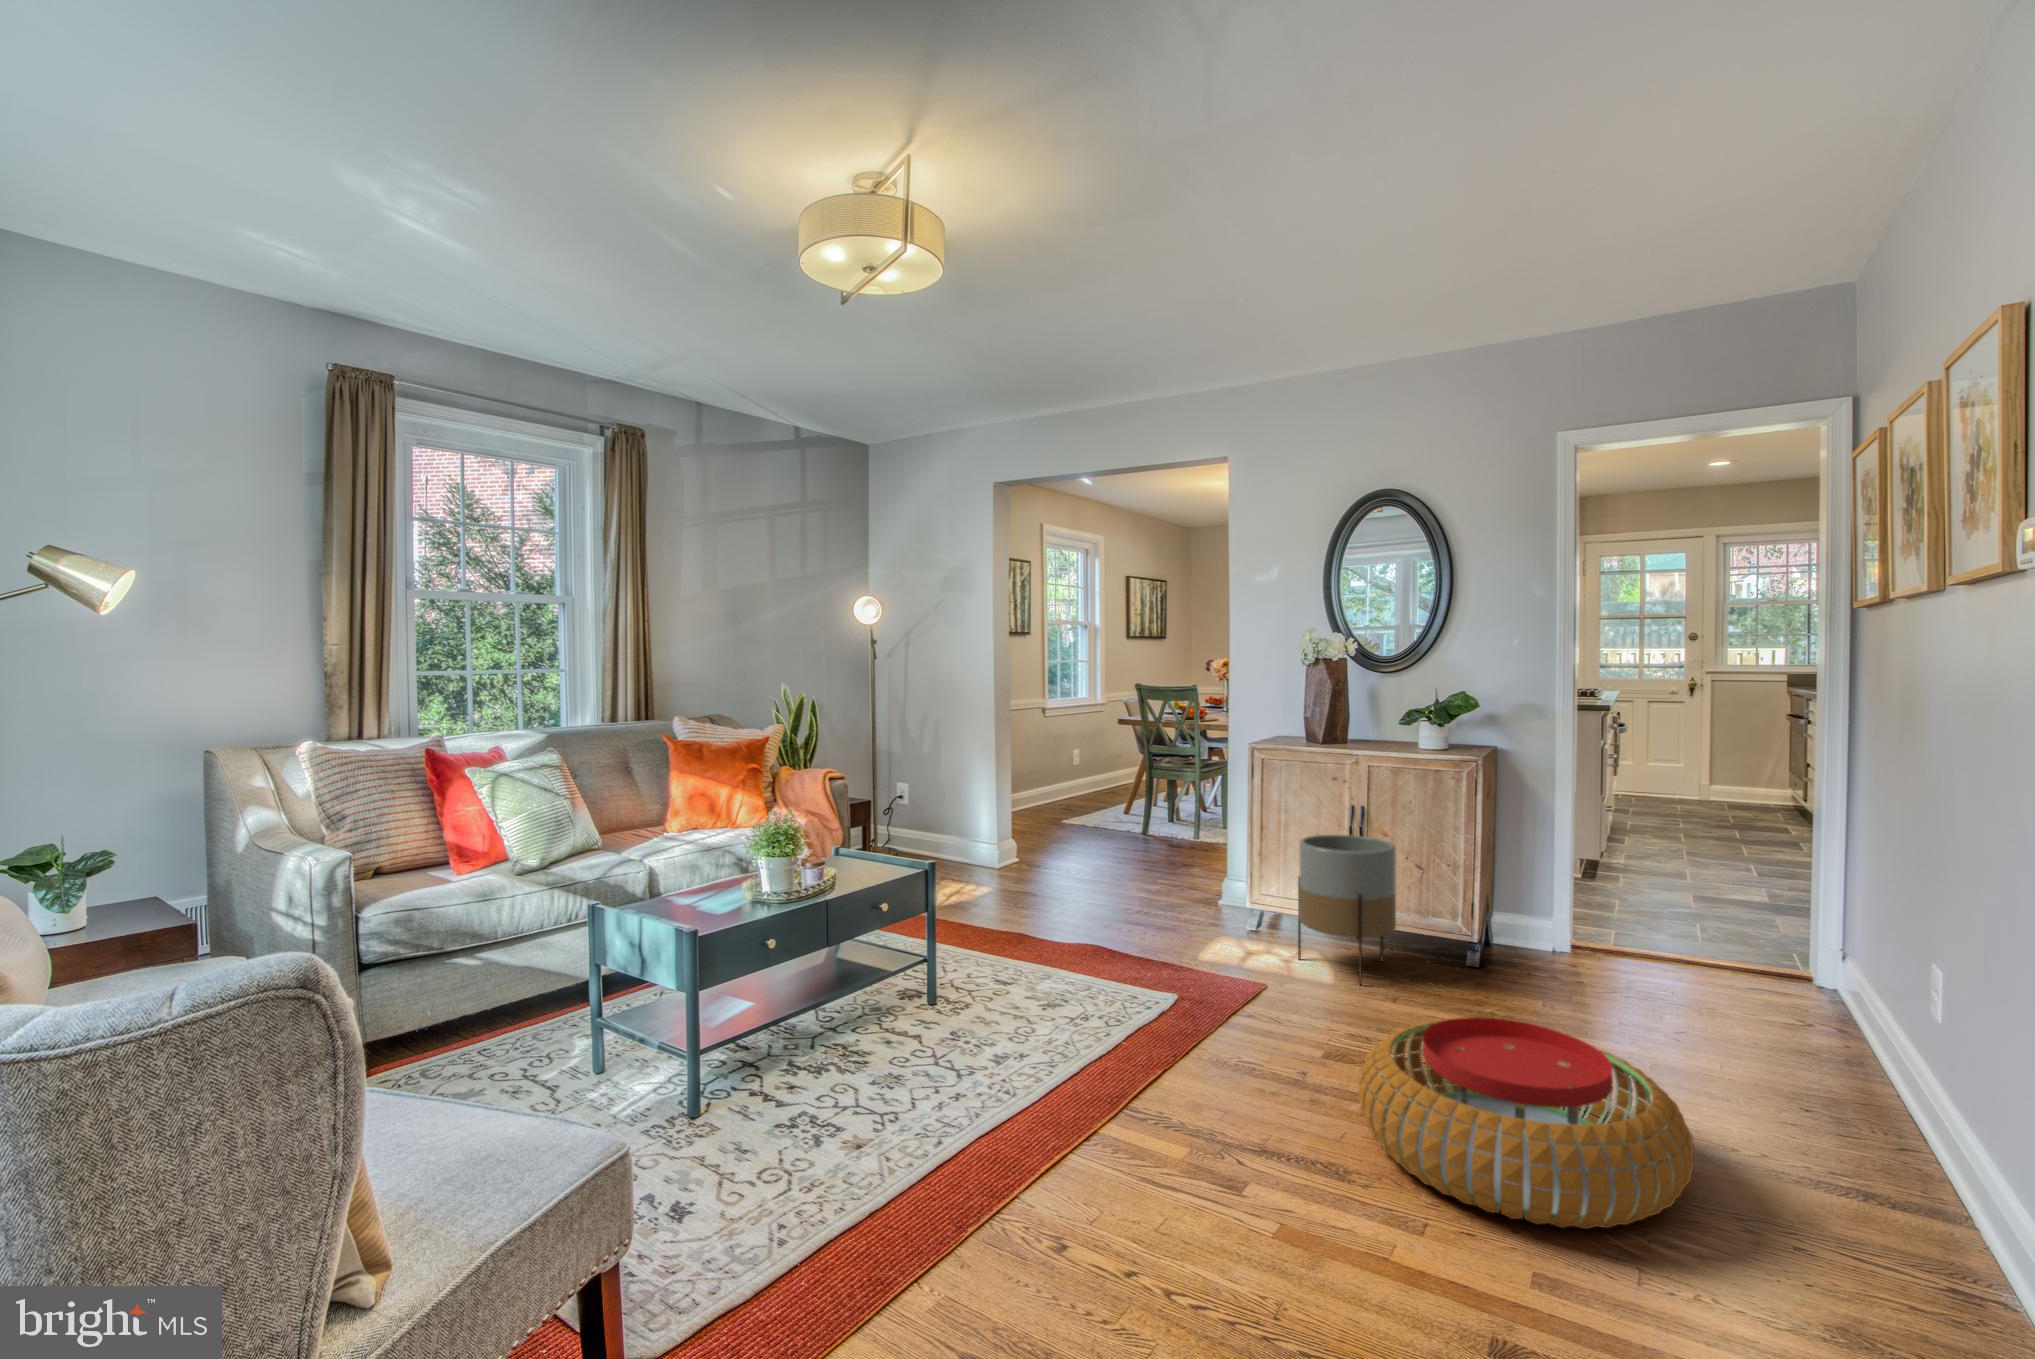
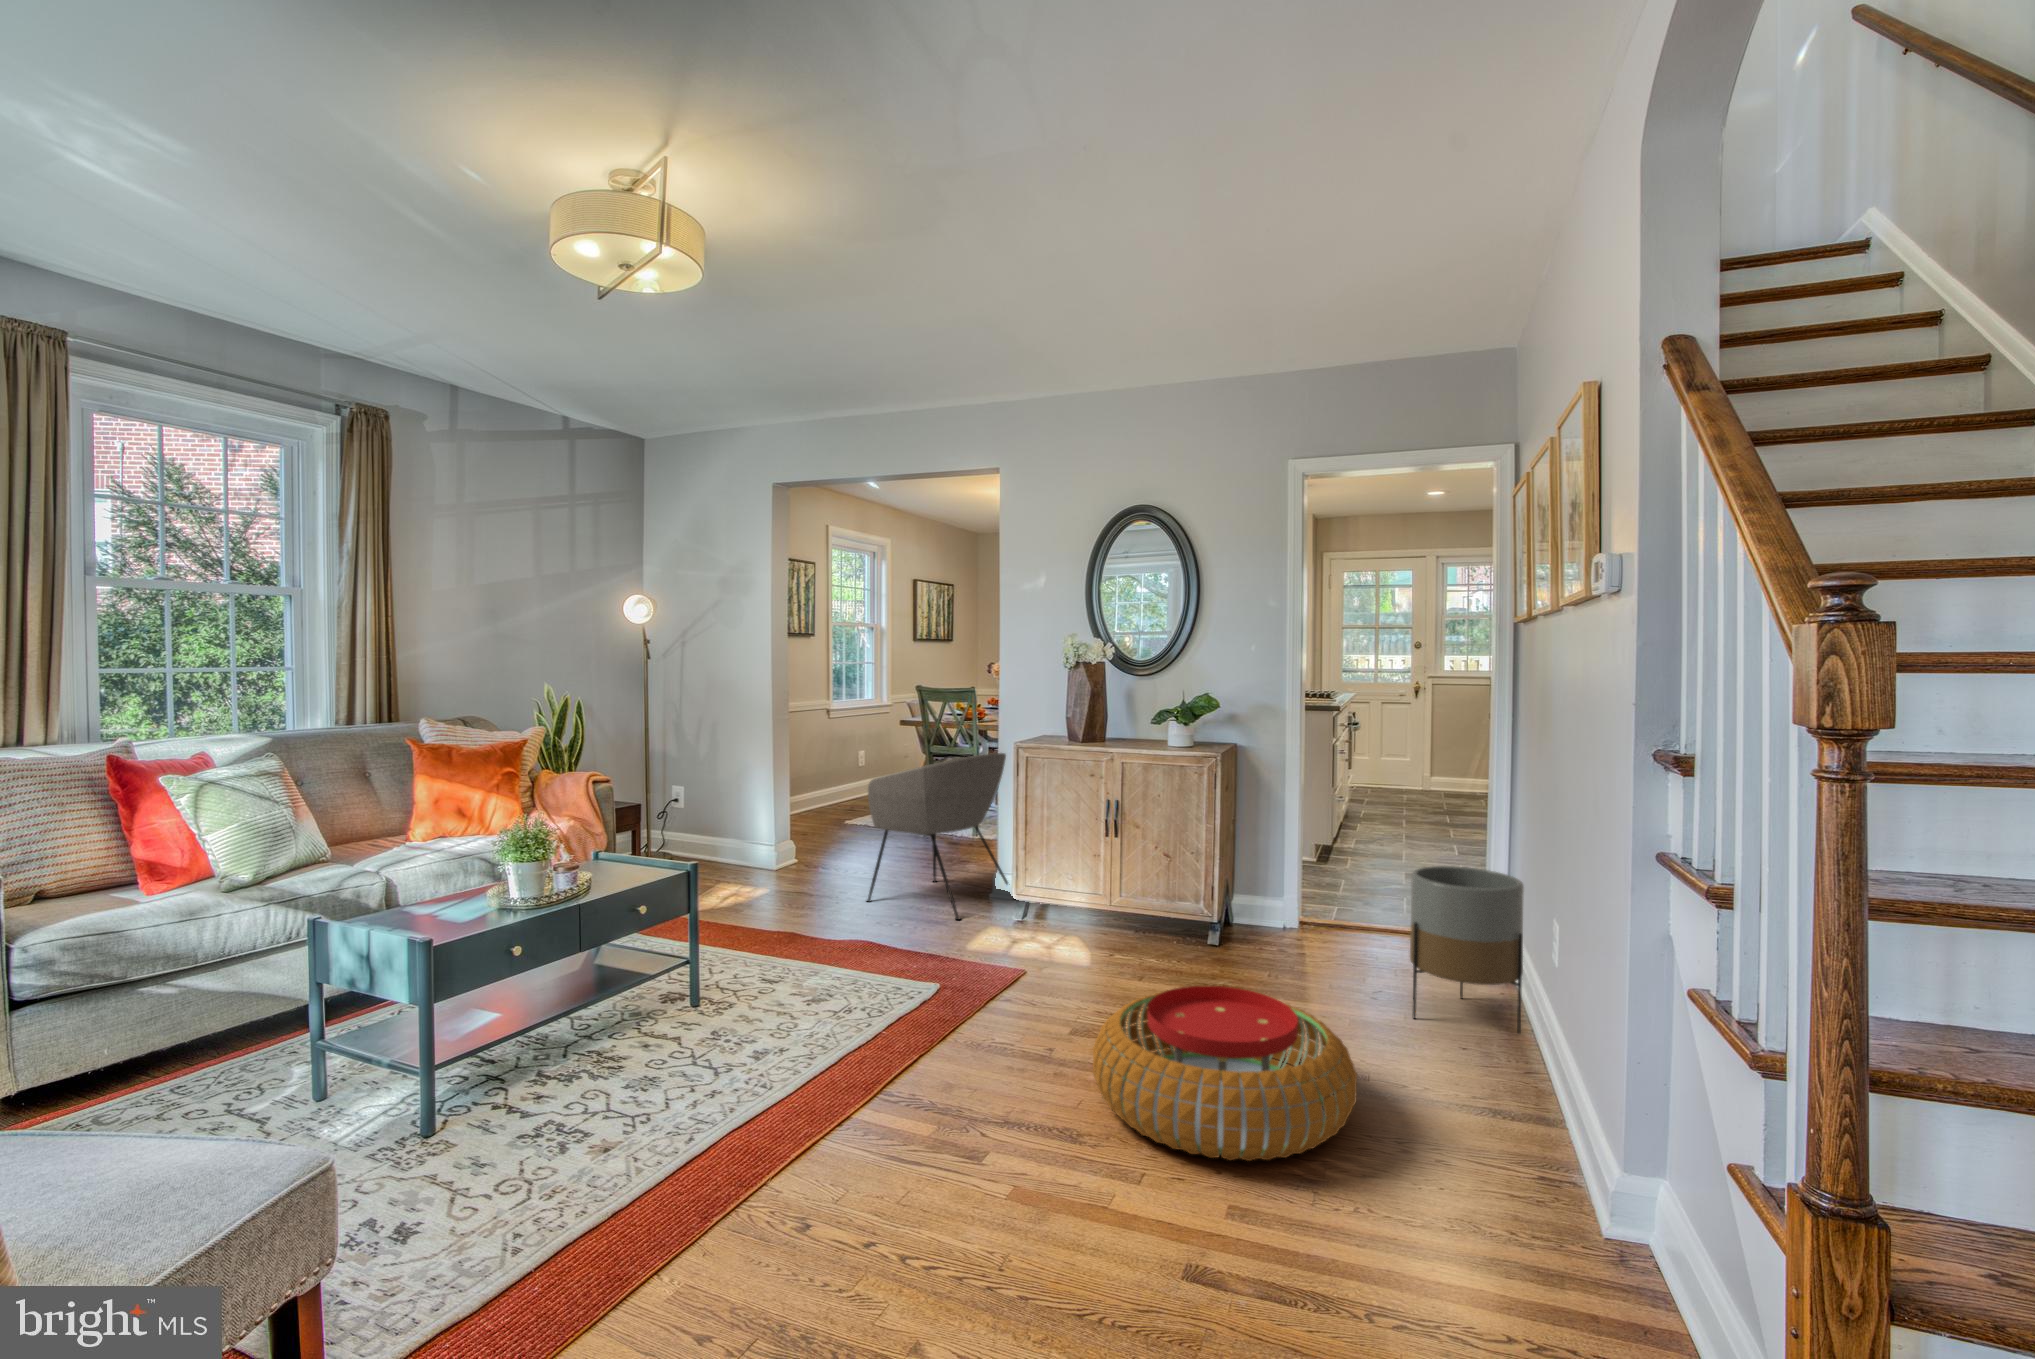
armchair: none [1084,753,1244,928] -> present [867,753,1008,920]
planter: present [1298,835,1396,985] -> present [1410,866,1524,1034]

